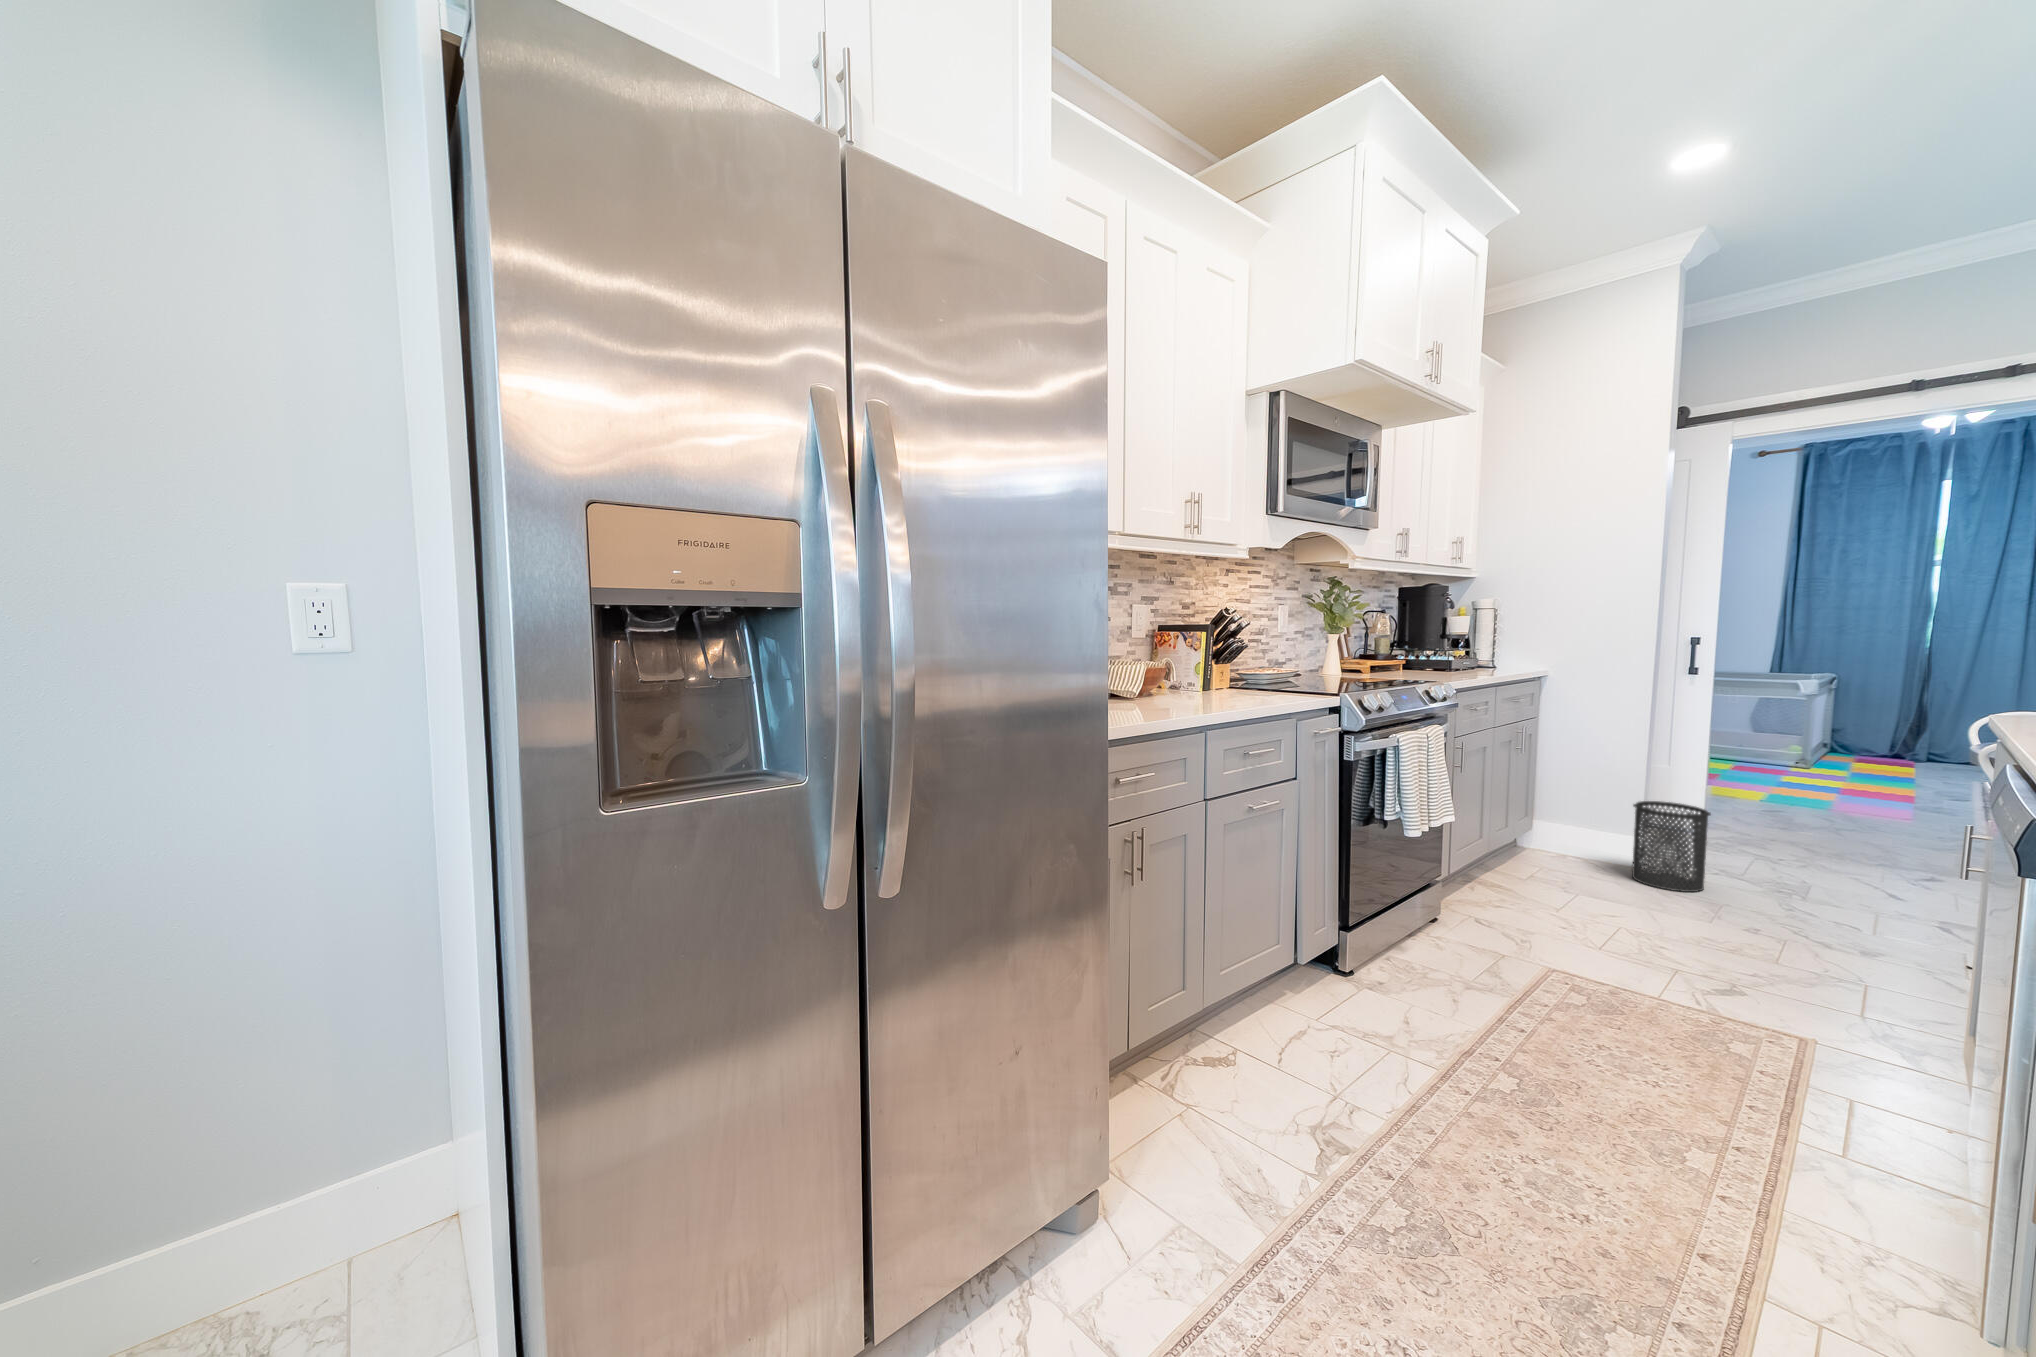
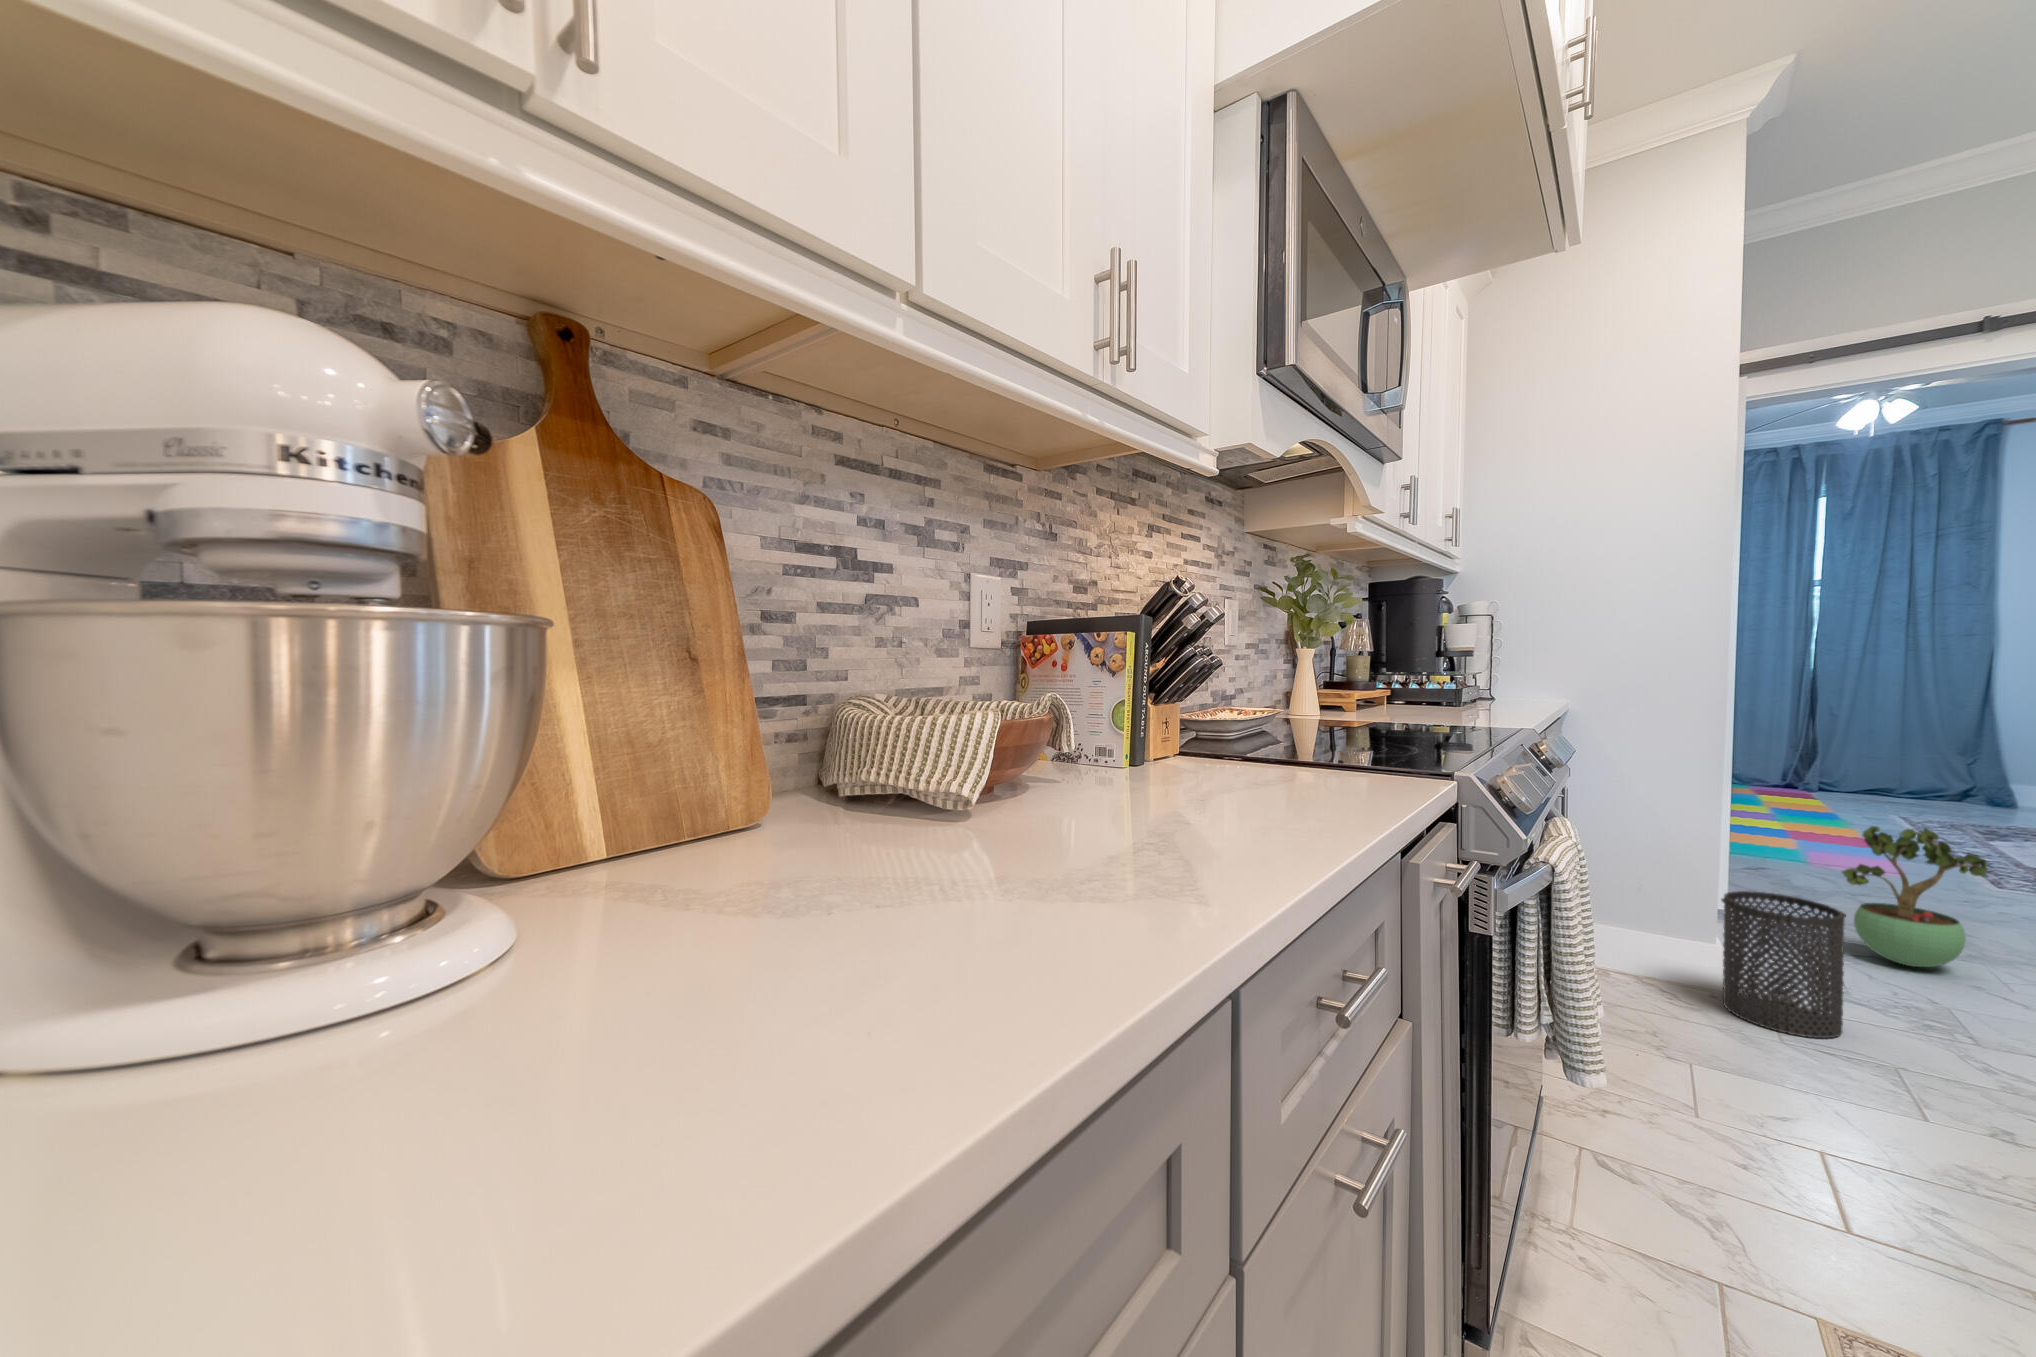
potted plant: none [1770,766,1866,867] -> present [1842,826,1987,967]

